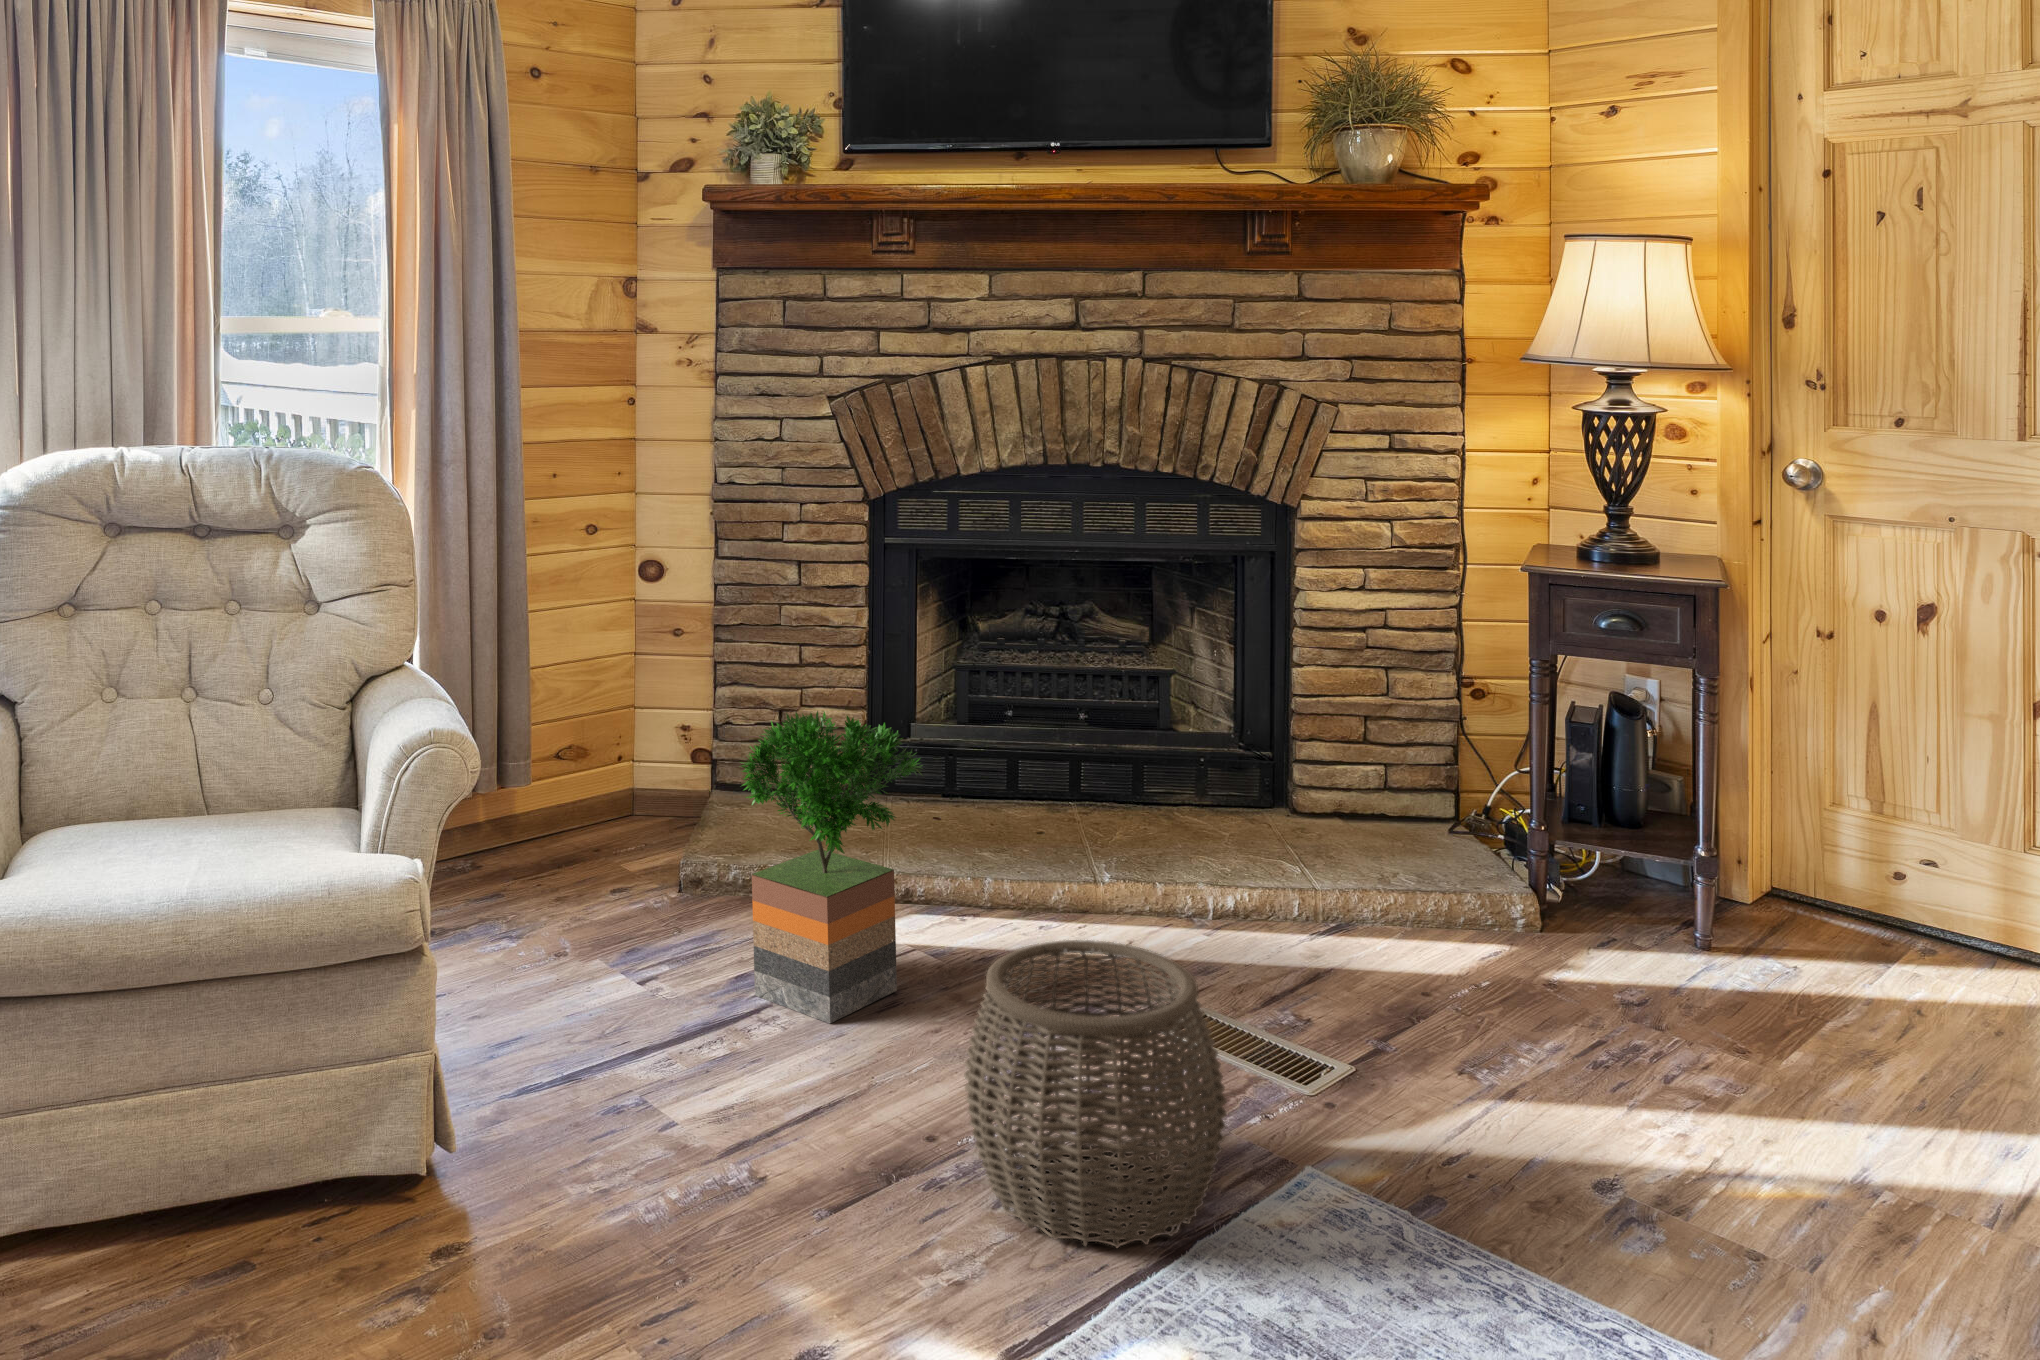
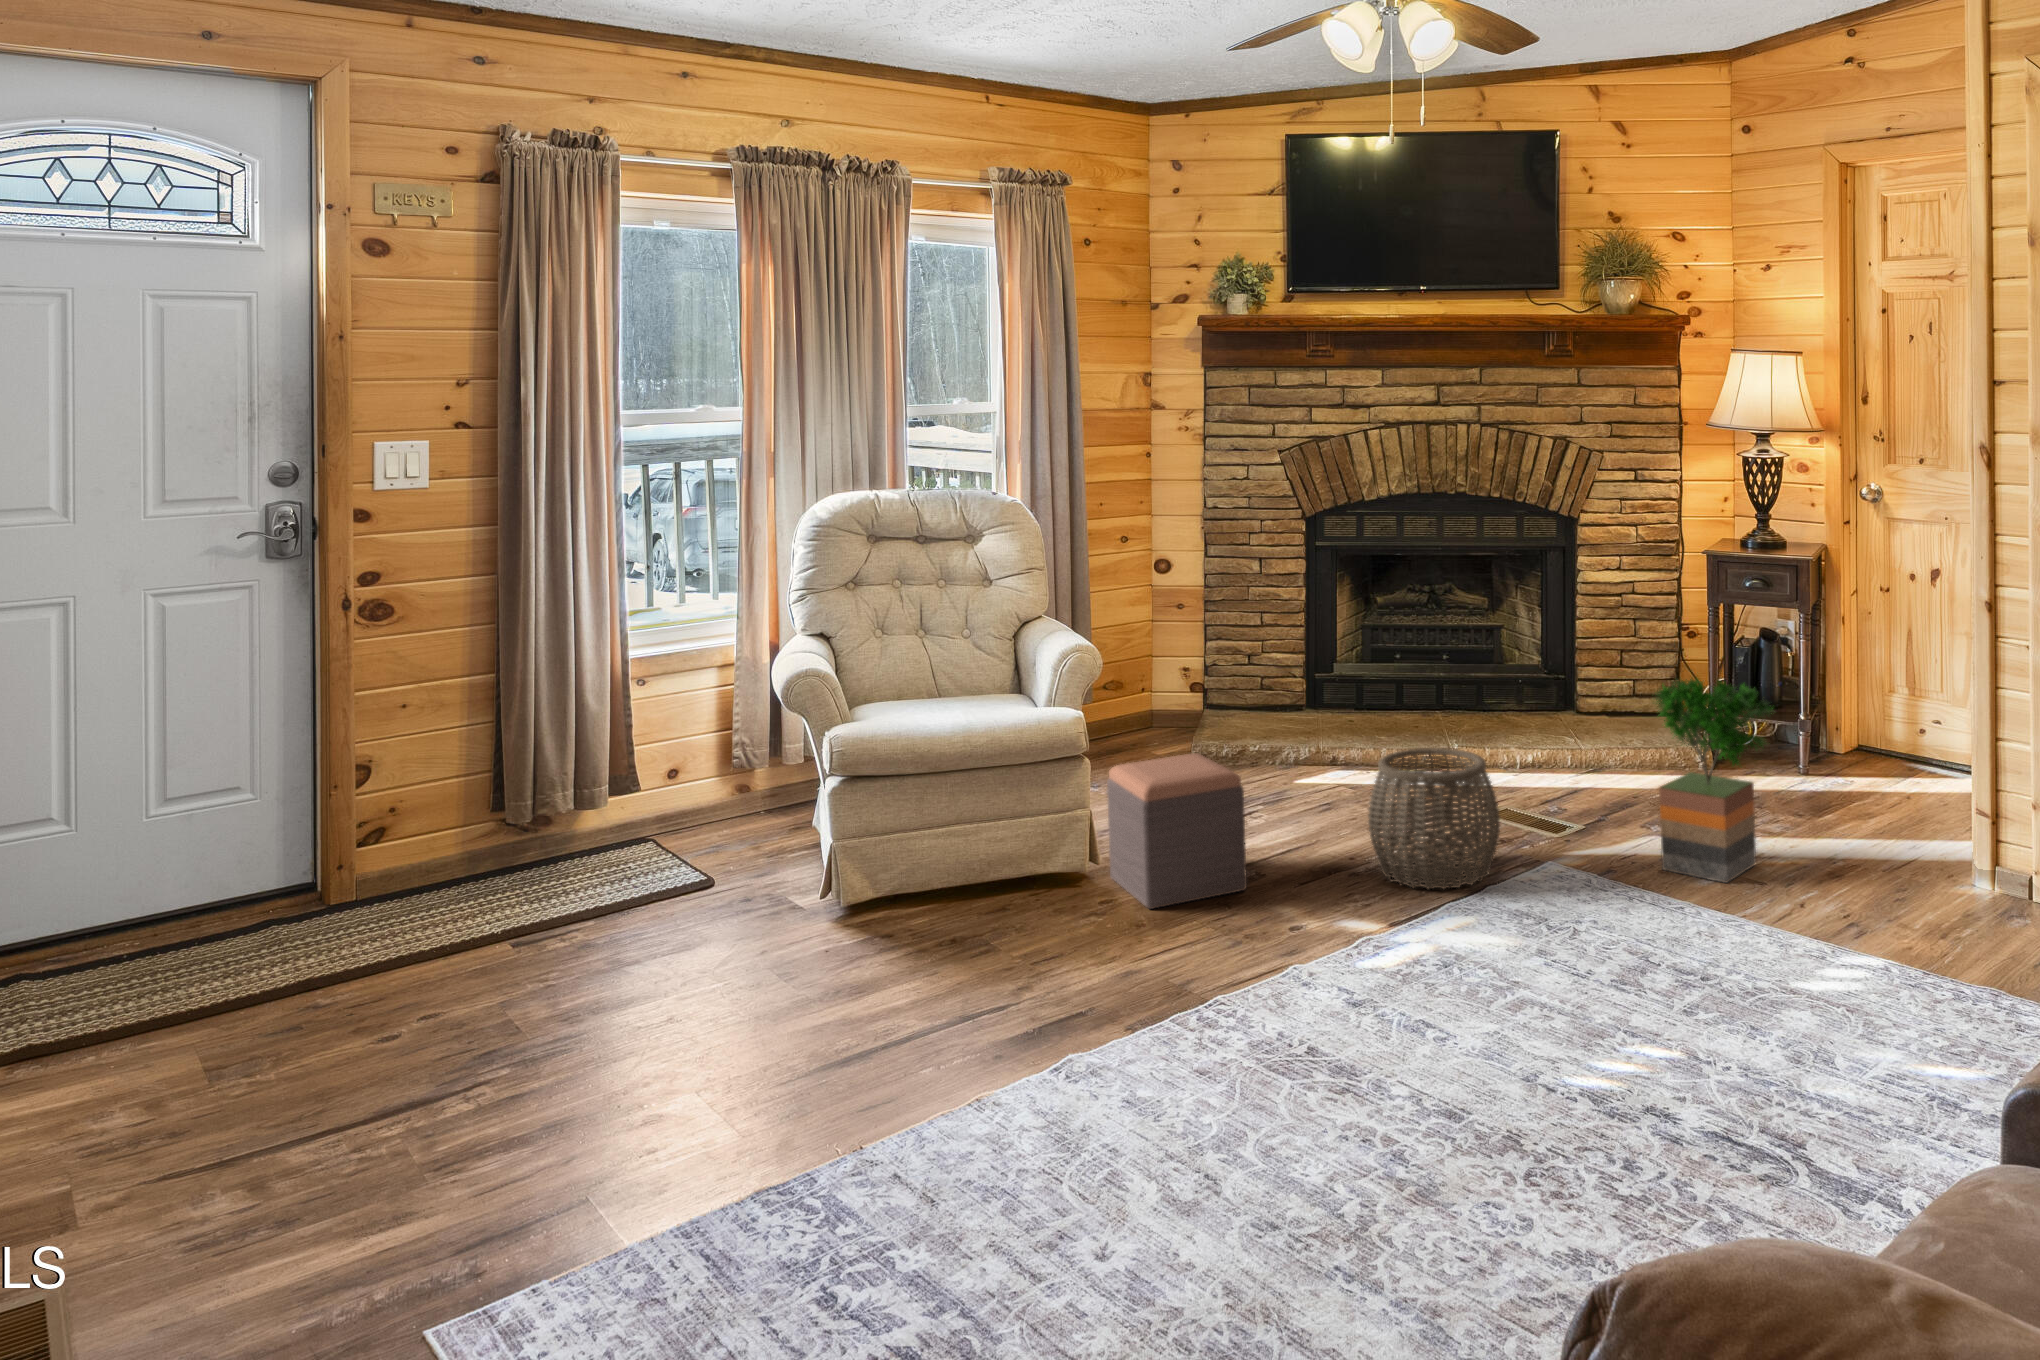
potted tree: present [740,711,923,1023] -> present [1656,679,1773,883]
footstool: none [470,940,728,1281] -> present [1107,753,1247,909]

